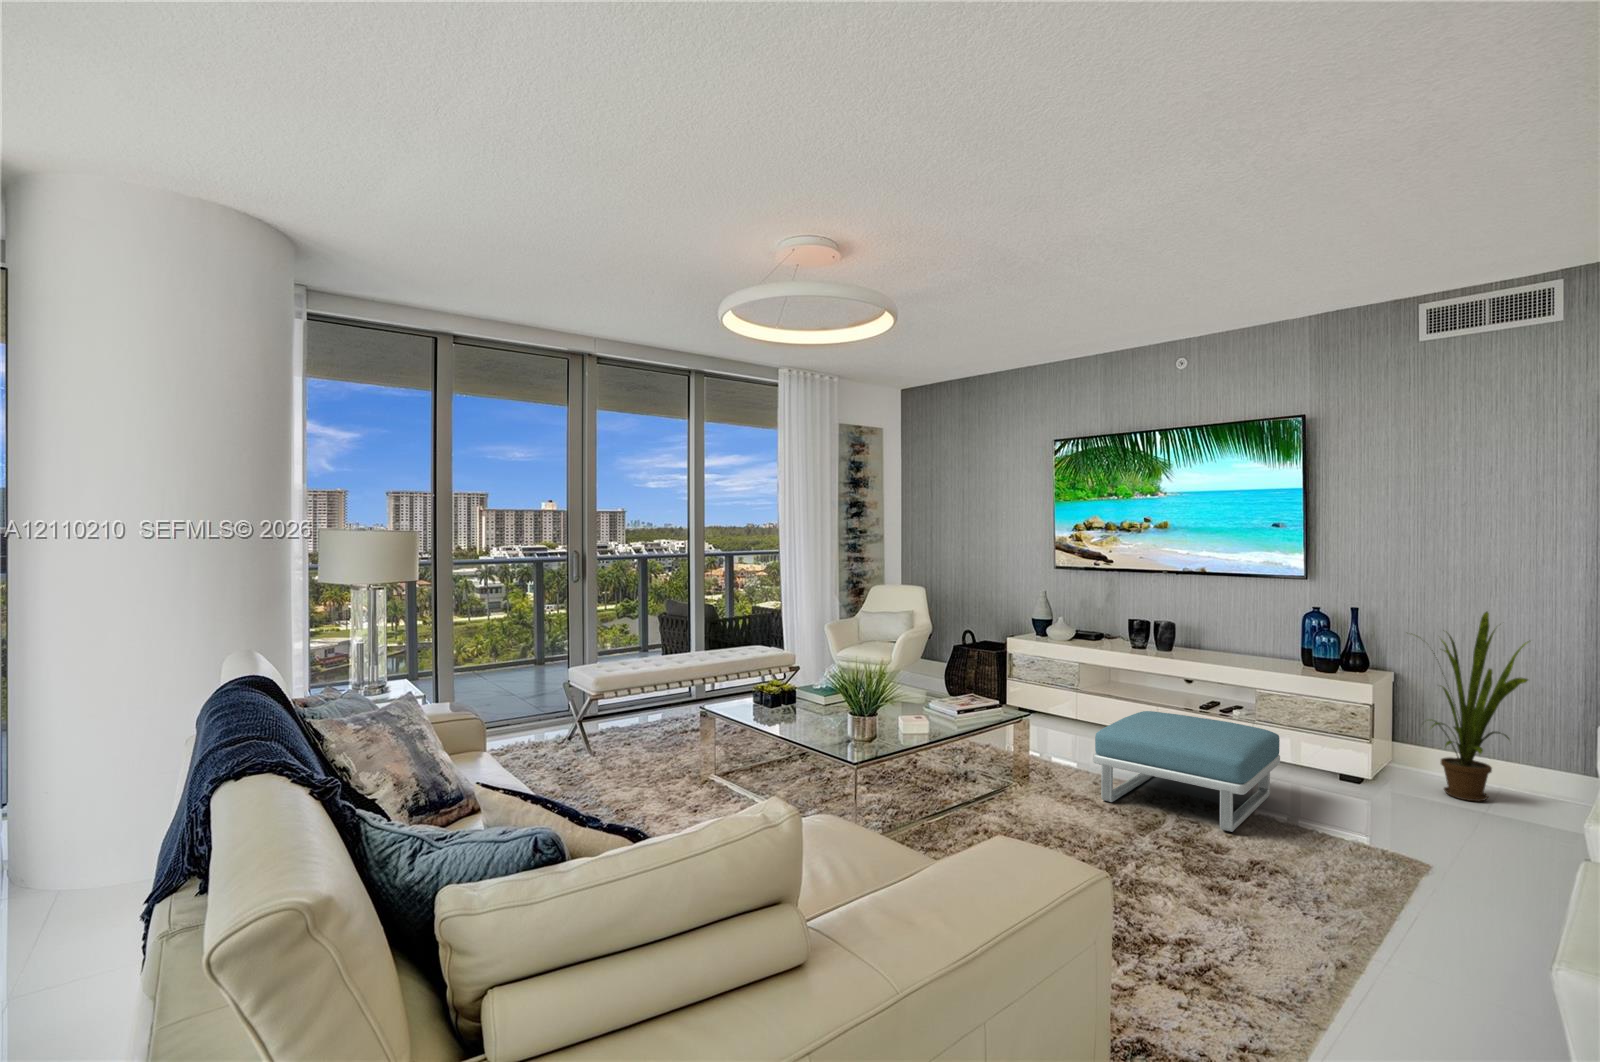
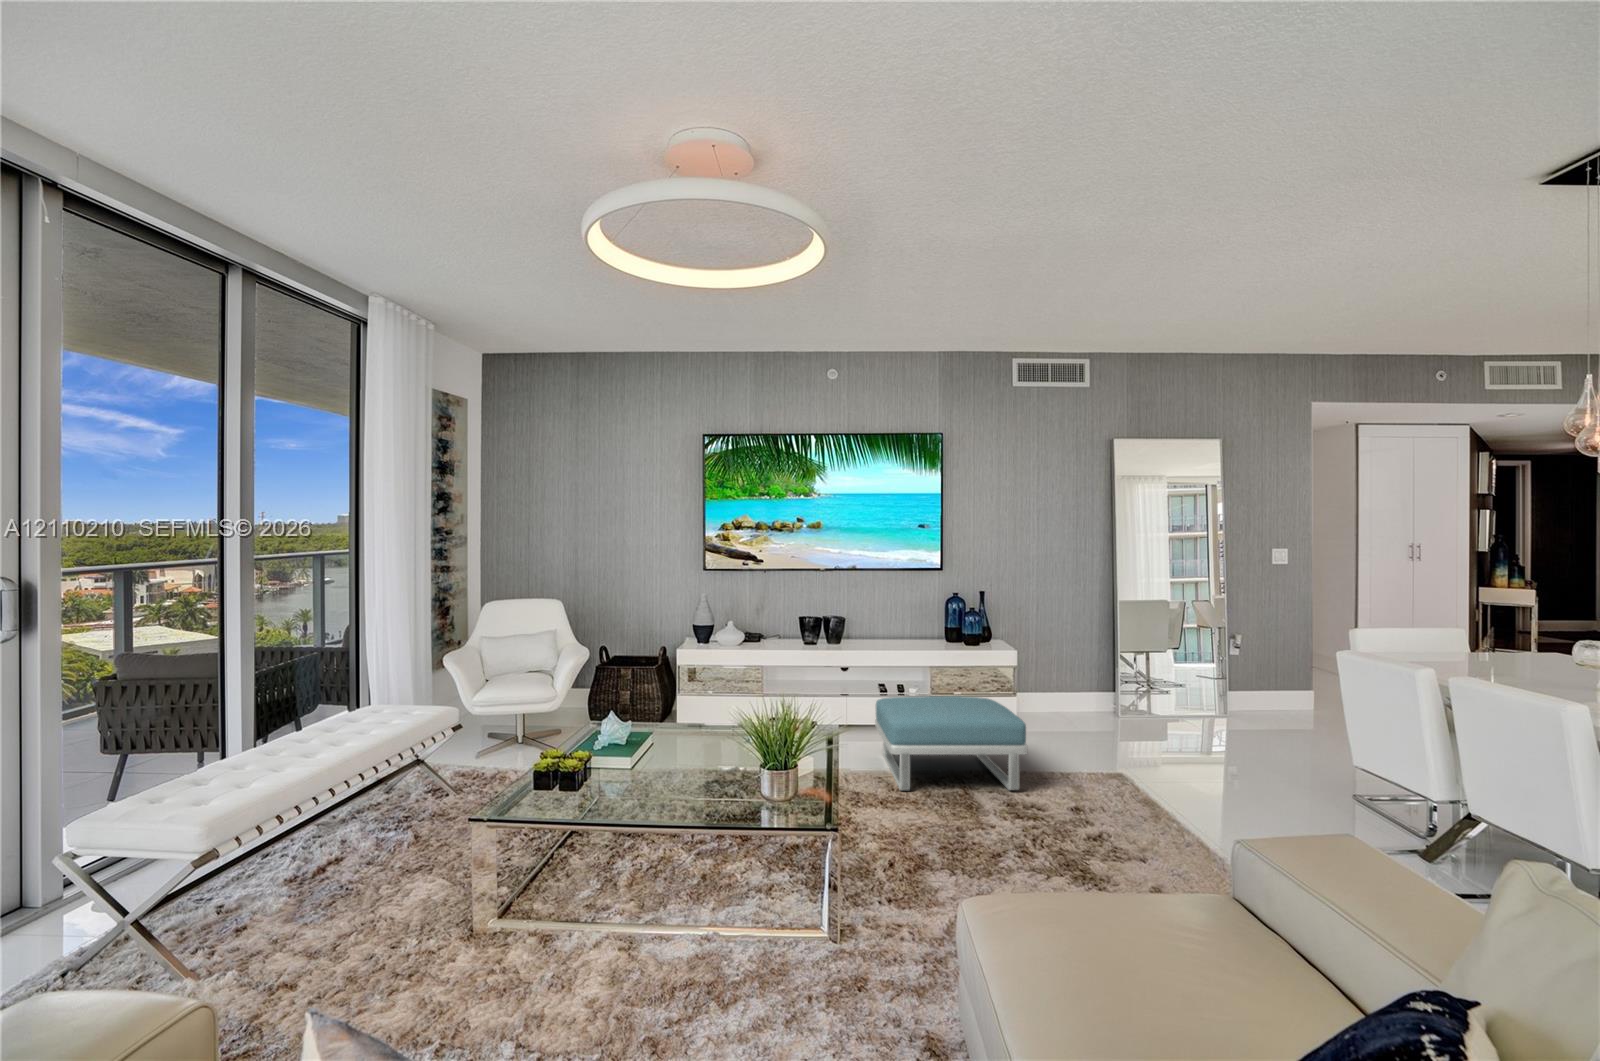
house plant: present [1430,612,1528,801] -> none [1022,589,1103,733]

